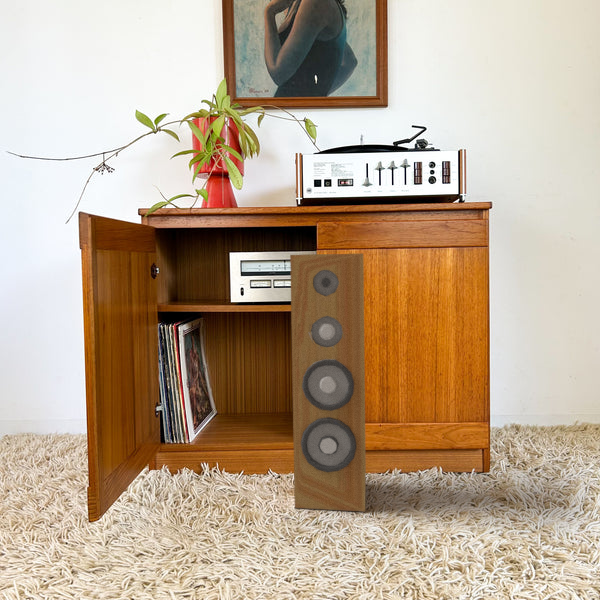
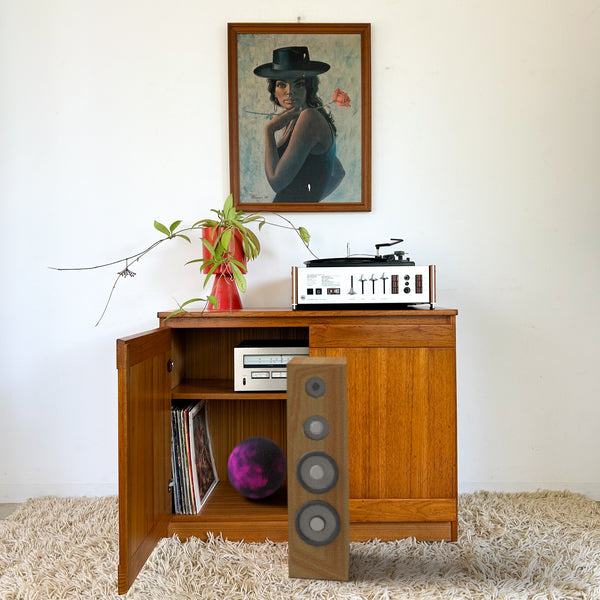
decorative orb: none [225,360,291,428] -> present [228,437,287,498]

